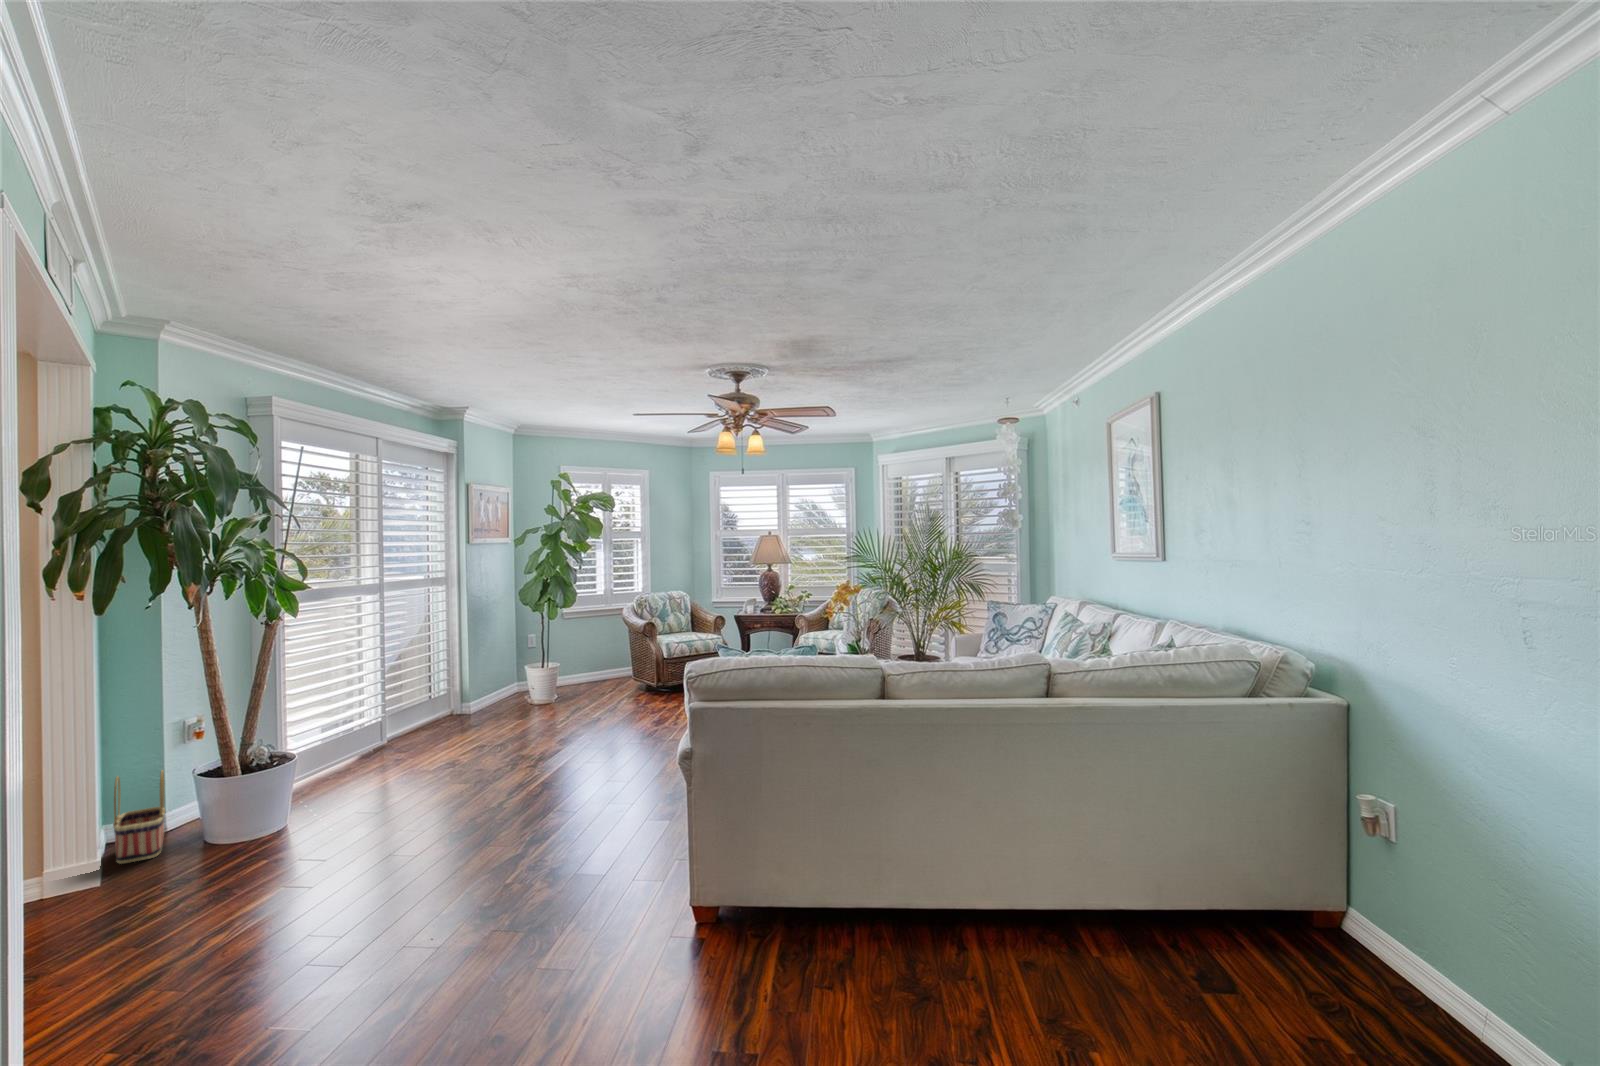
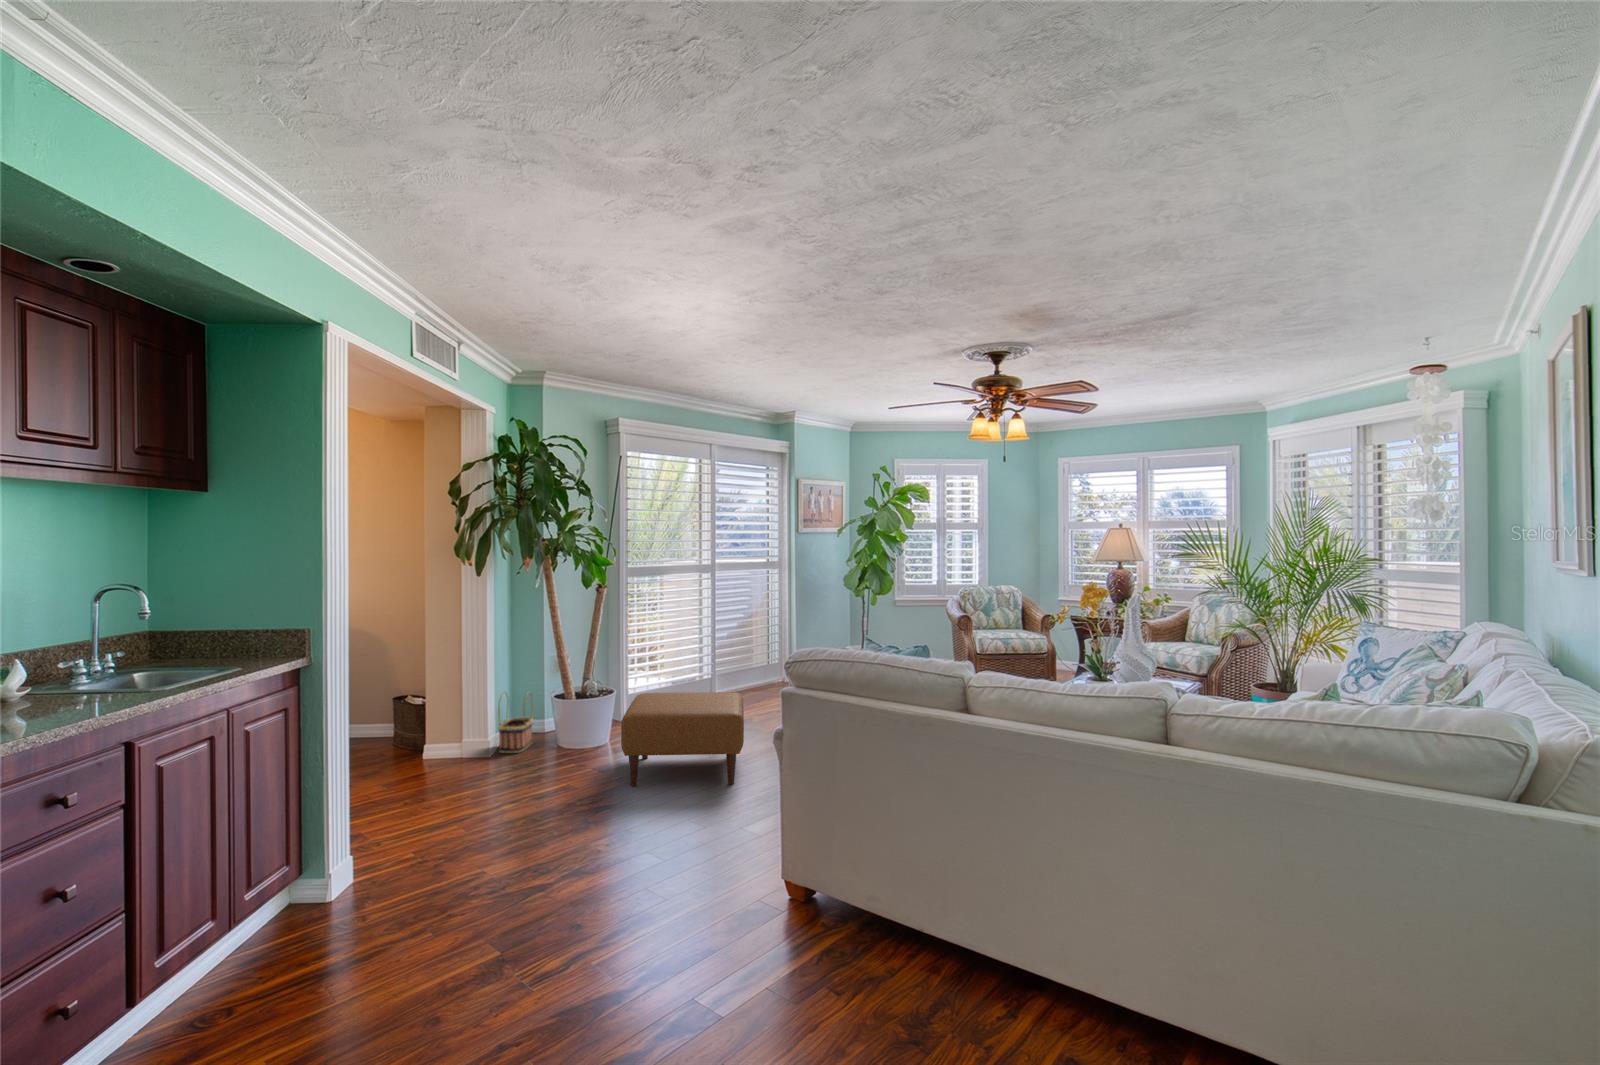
ottoman: none [348,727,522,858] -> present [621,692,744,786]

